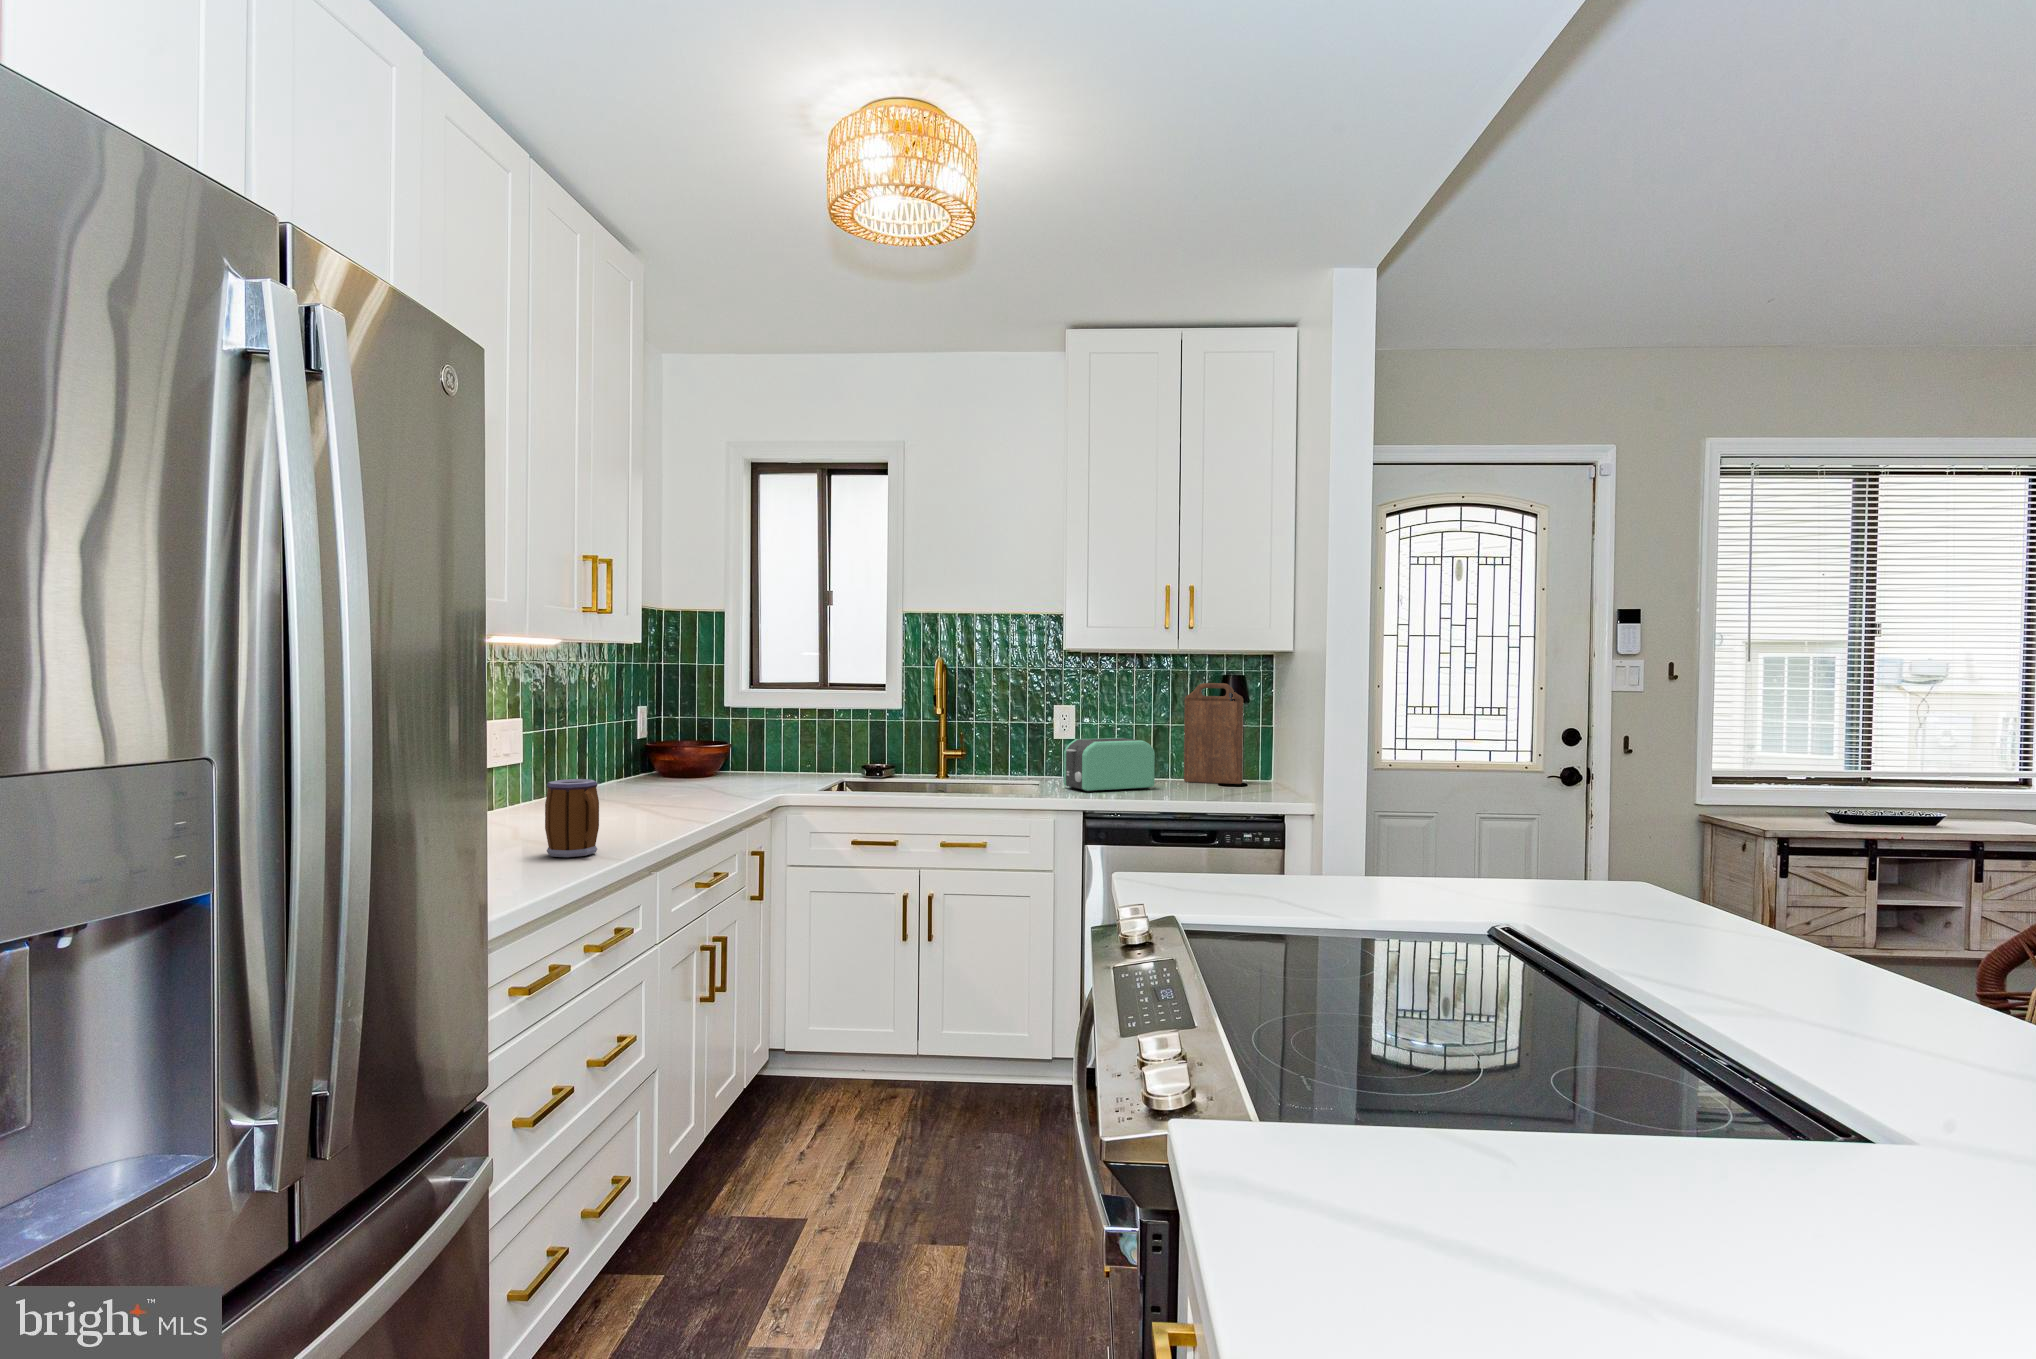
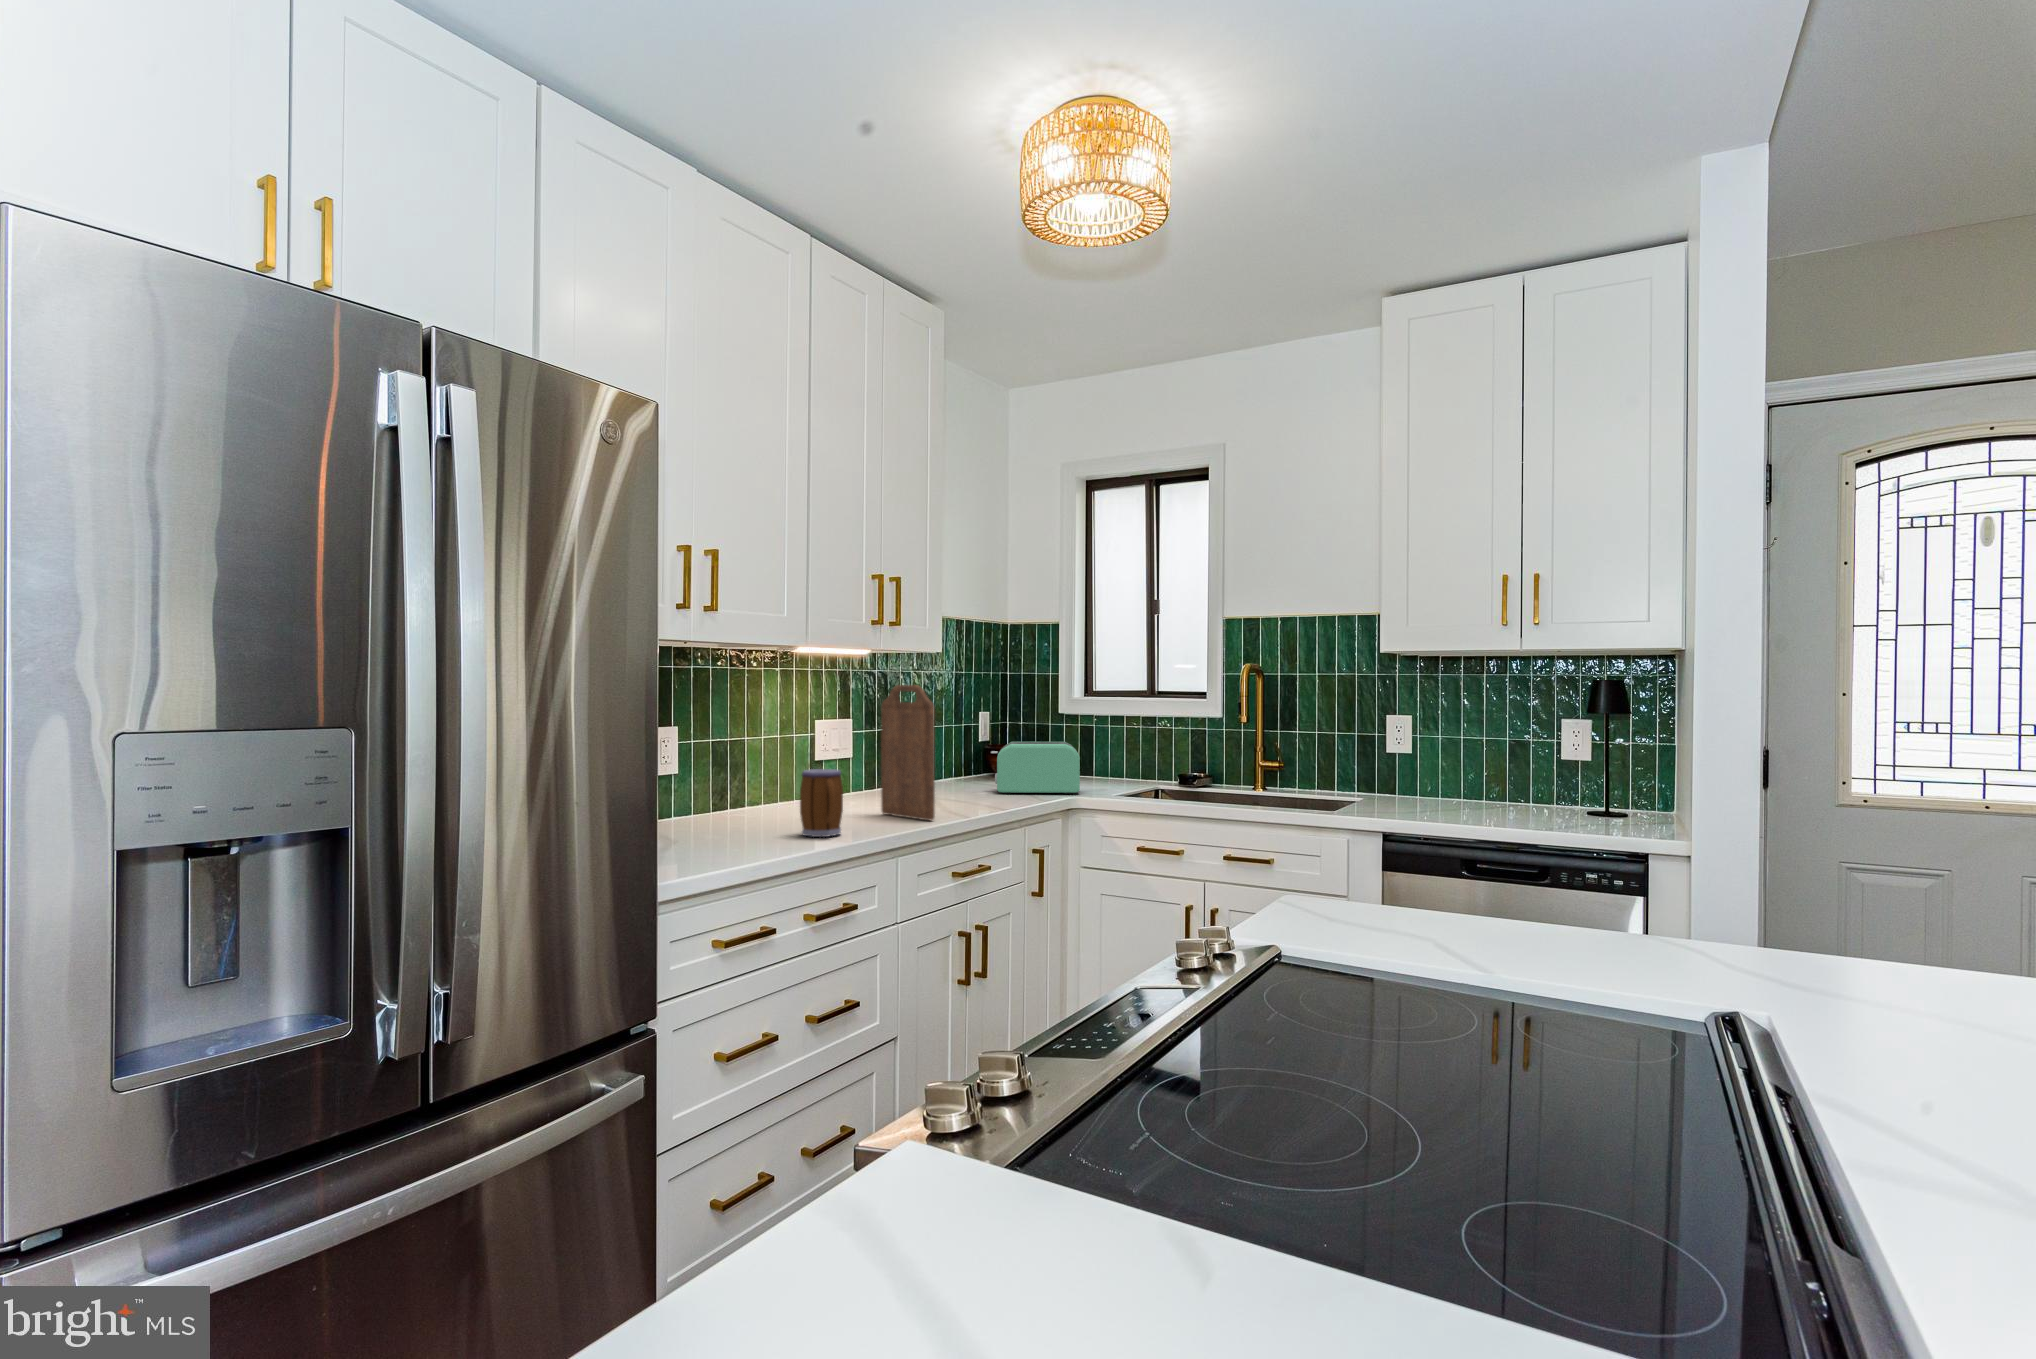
cutting board: present [1184,683,1243,784] -> present [881,685,935,820]
toaster: present [1064,738,1155,792] -> present [991,742,1080,794]

